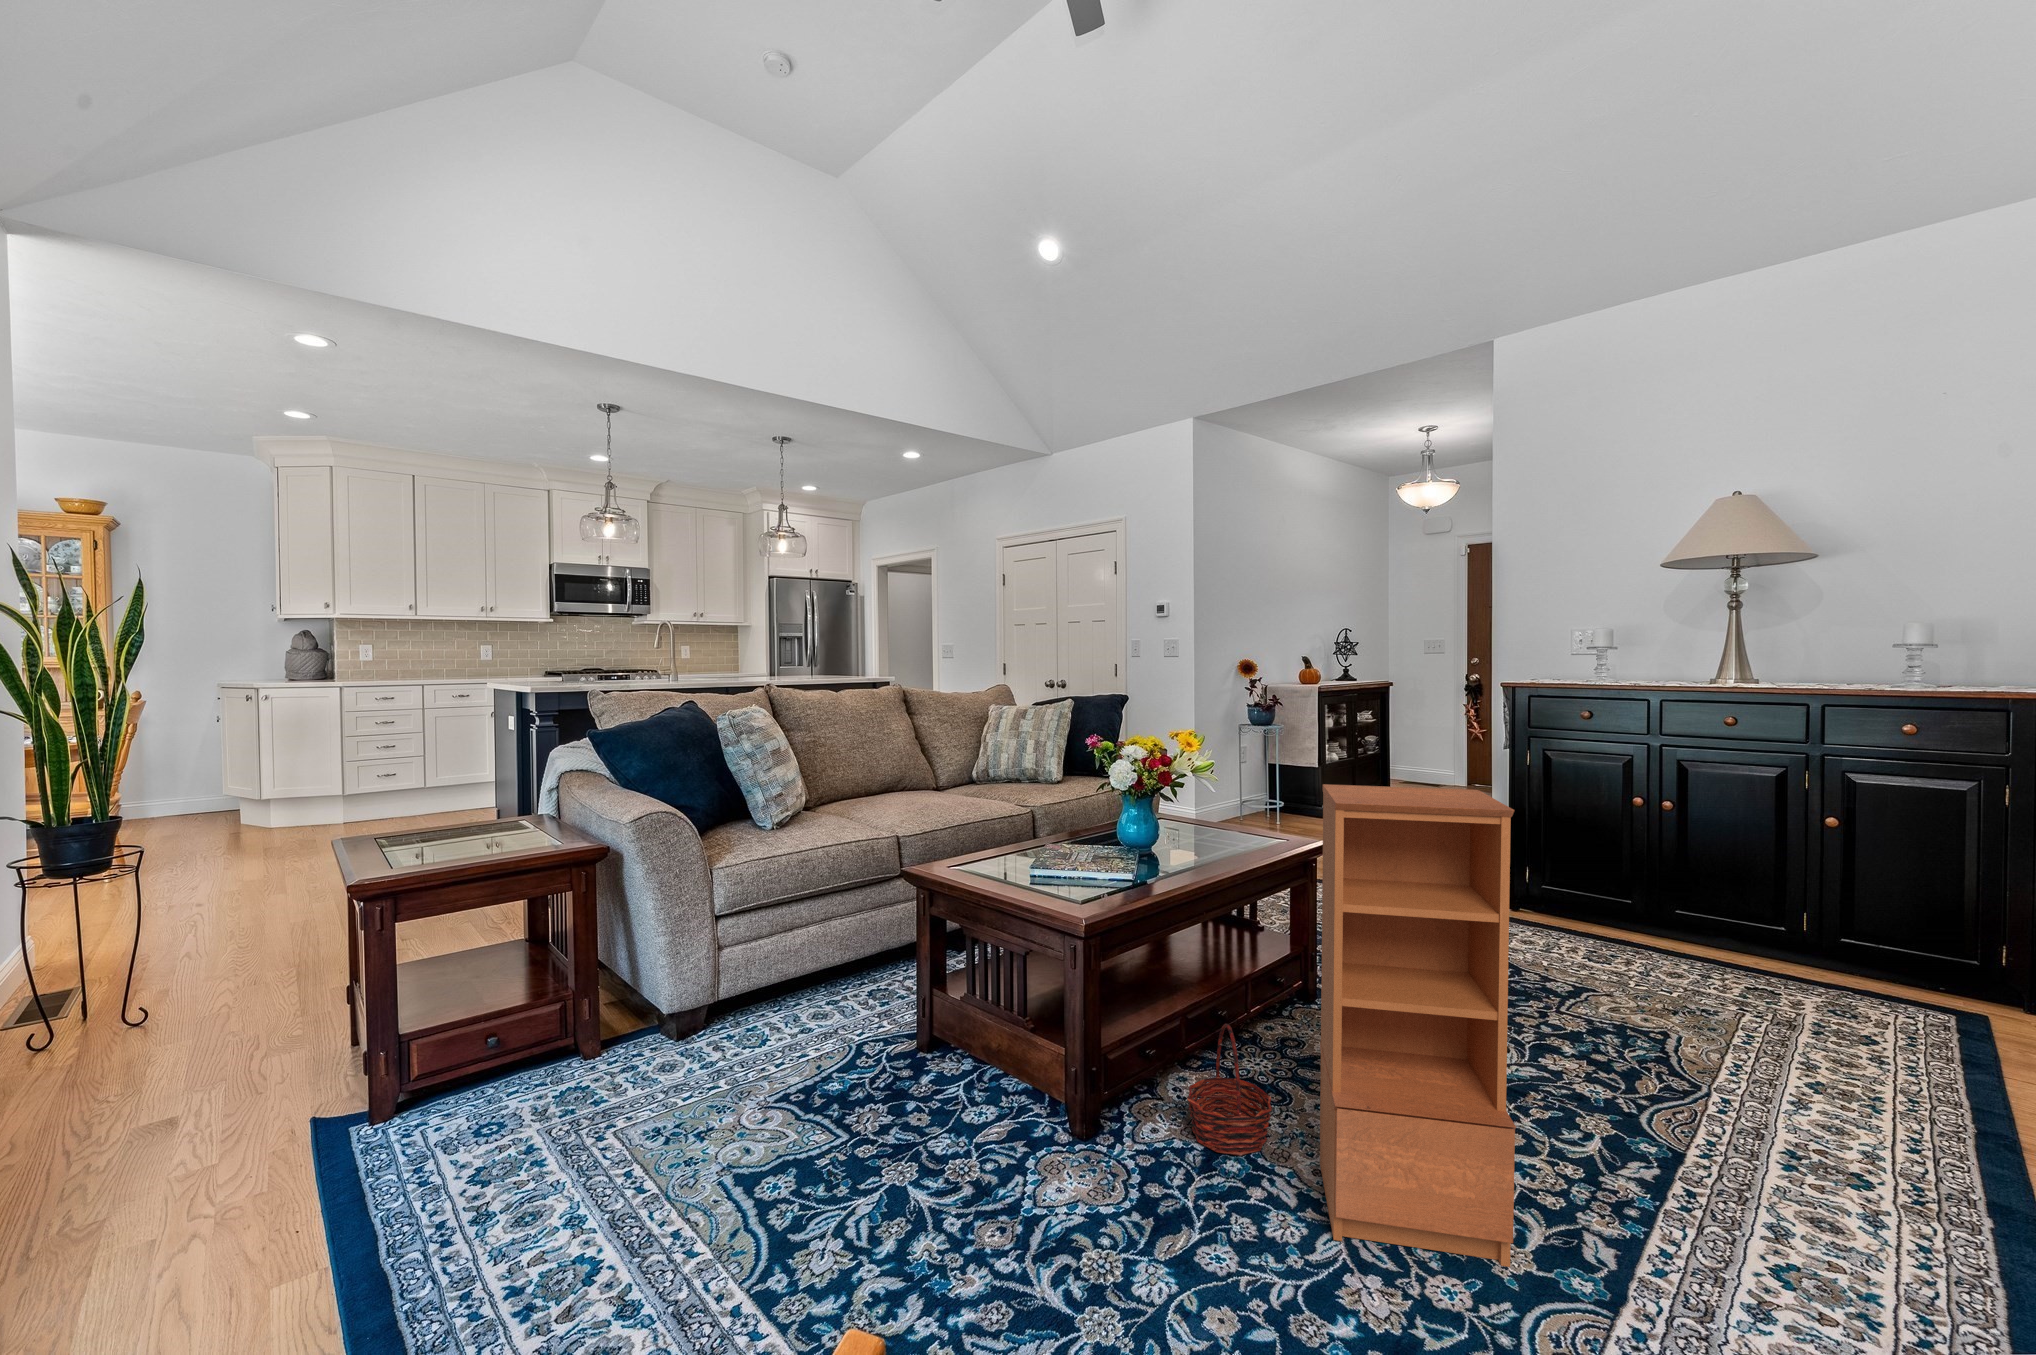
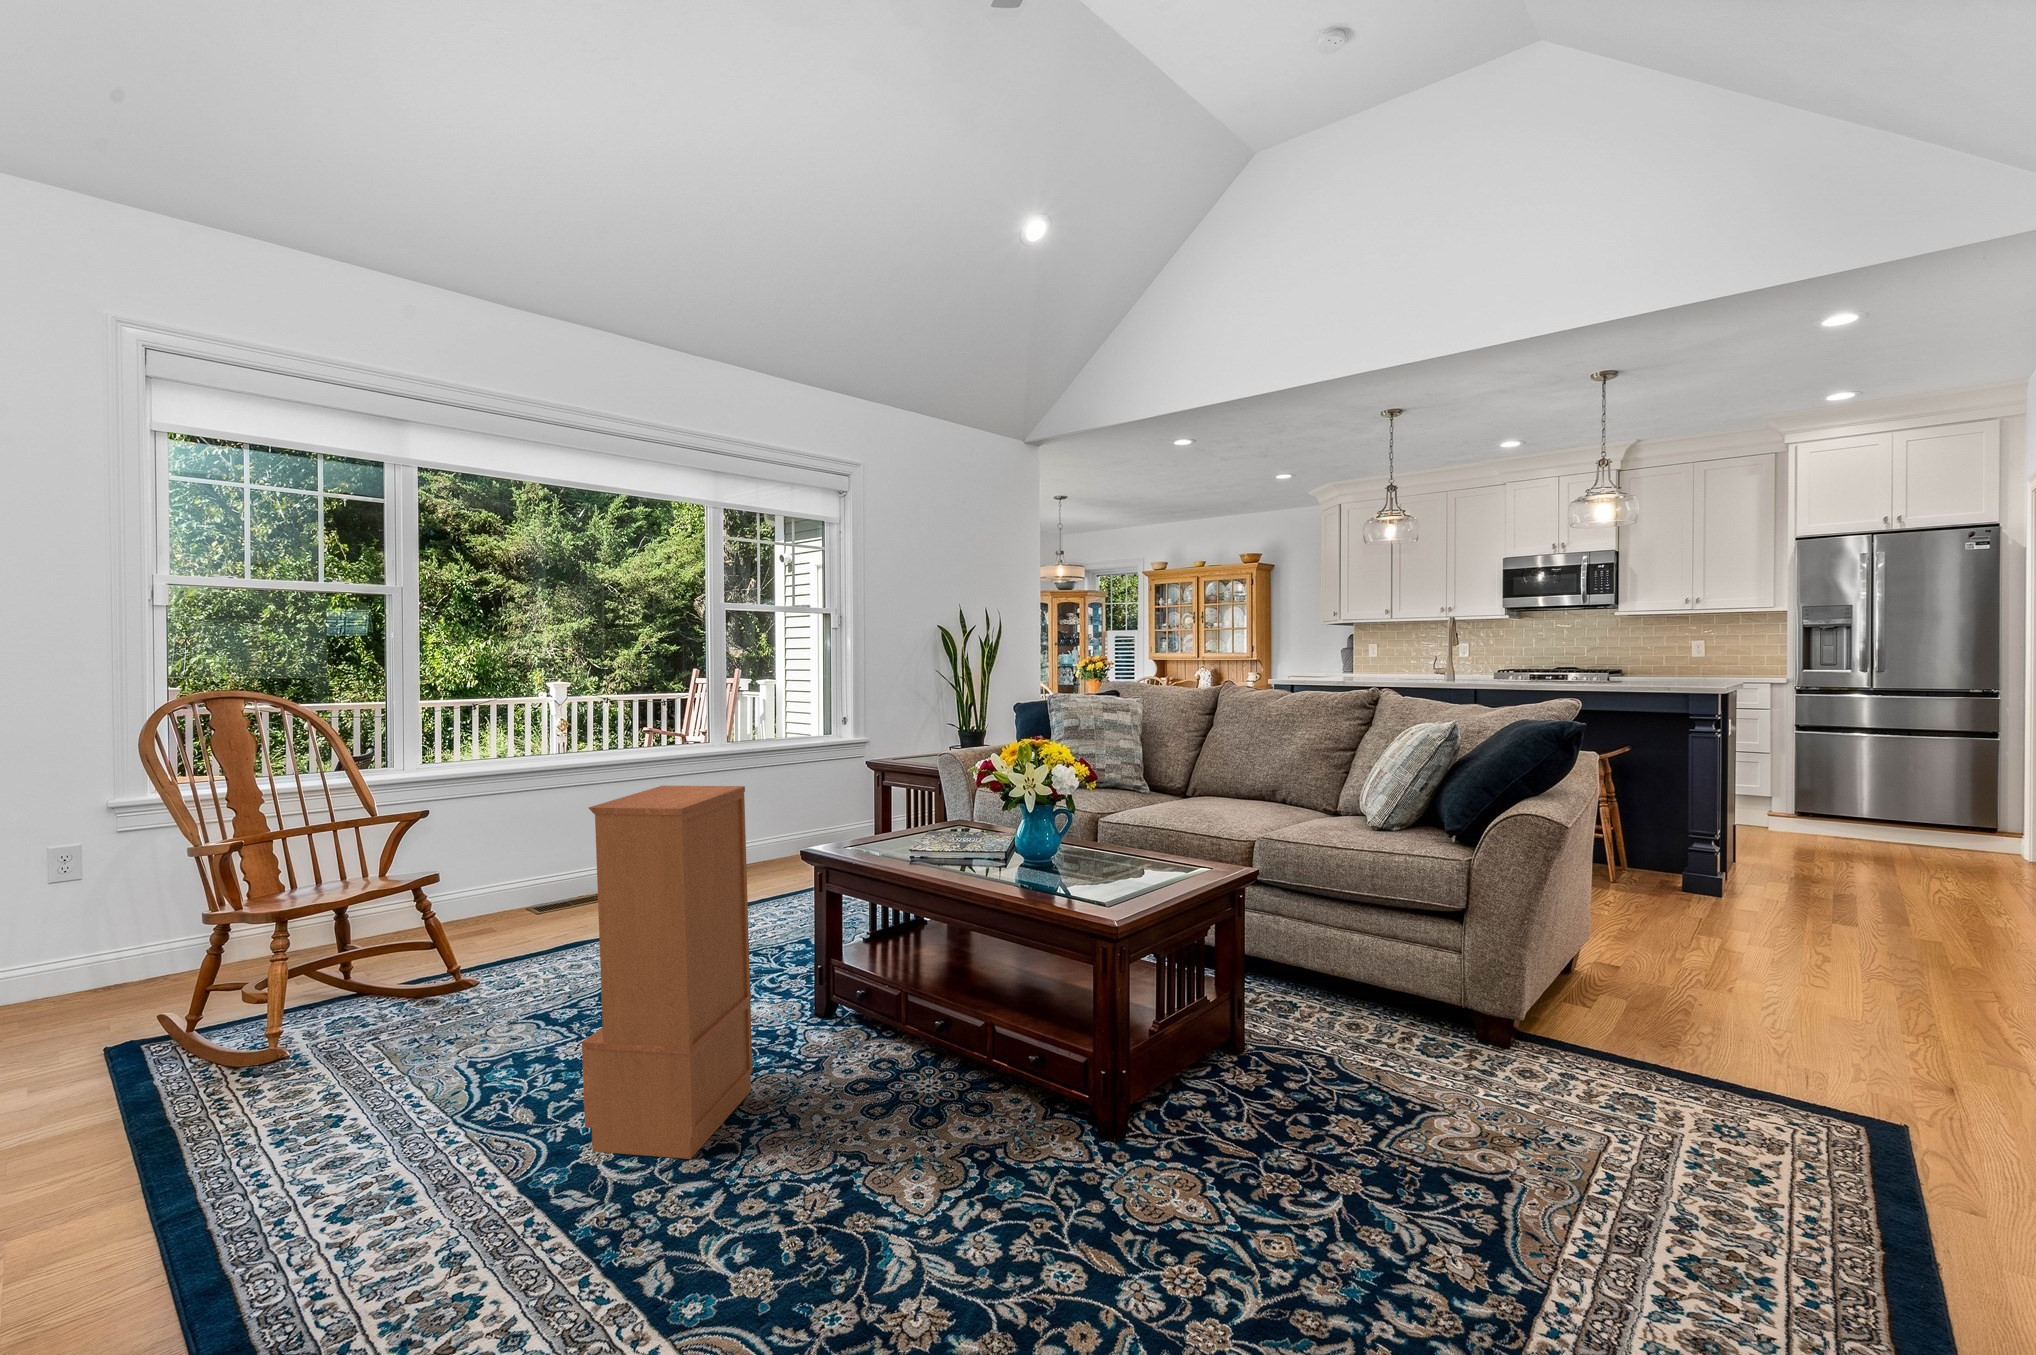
basket: present [1187,1024,1272,1156] -> none [770,971,838,1072]

